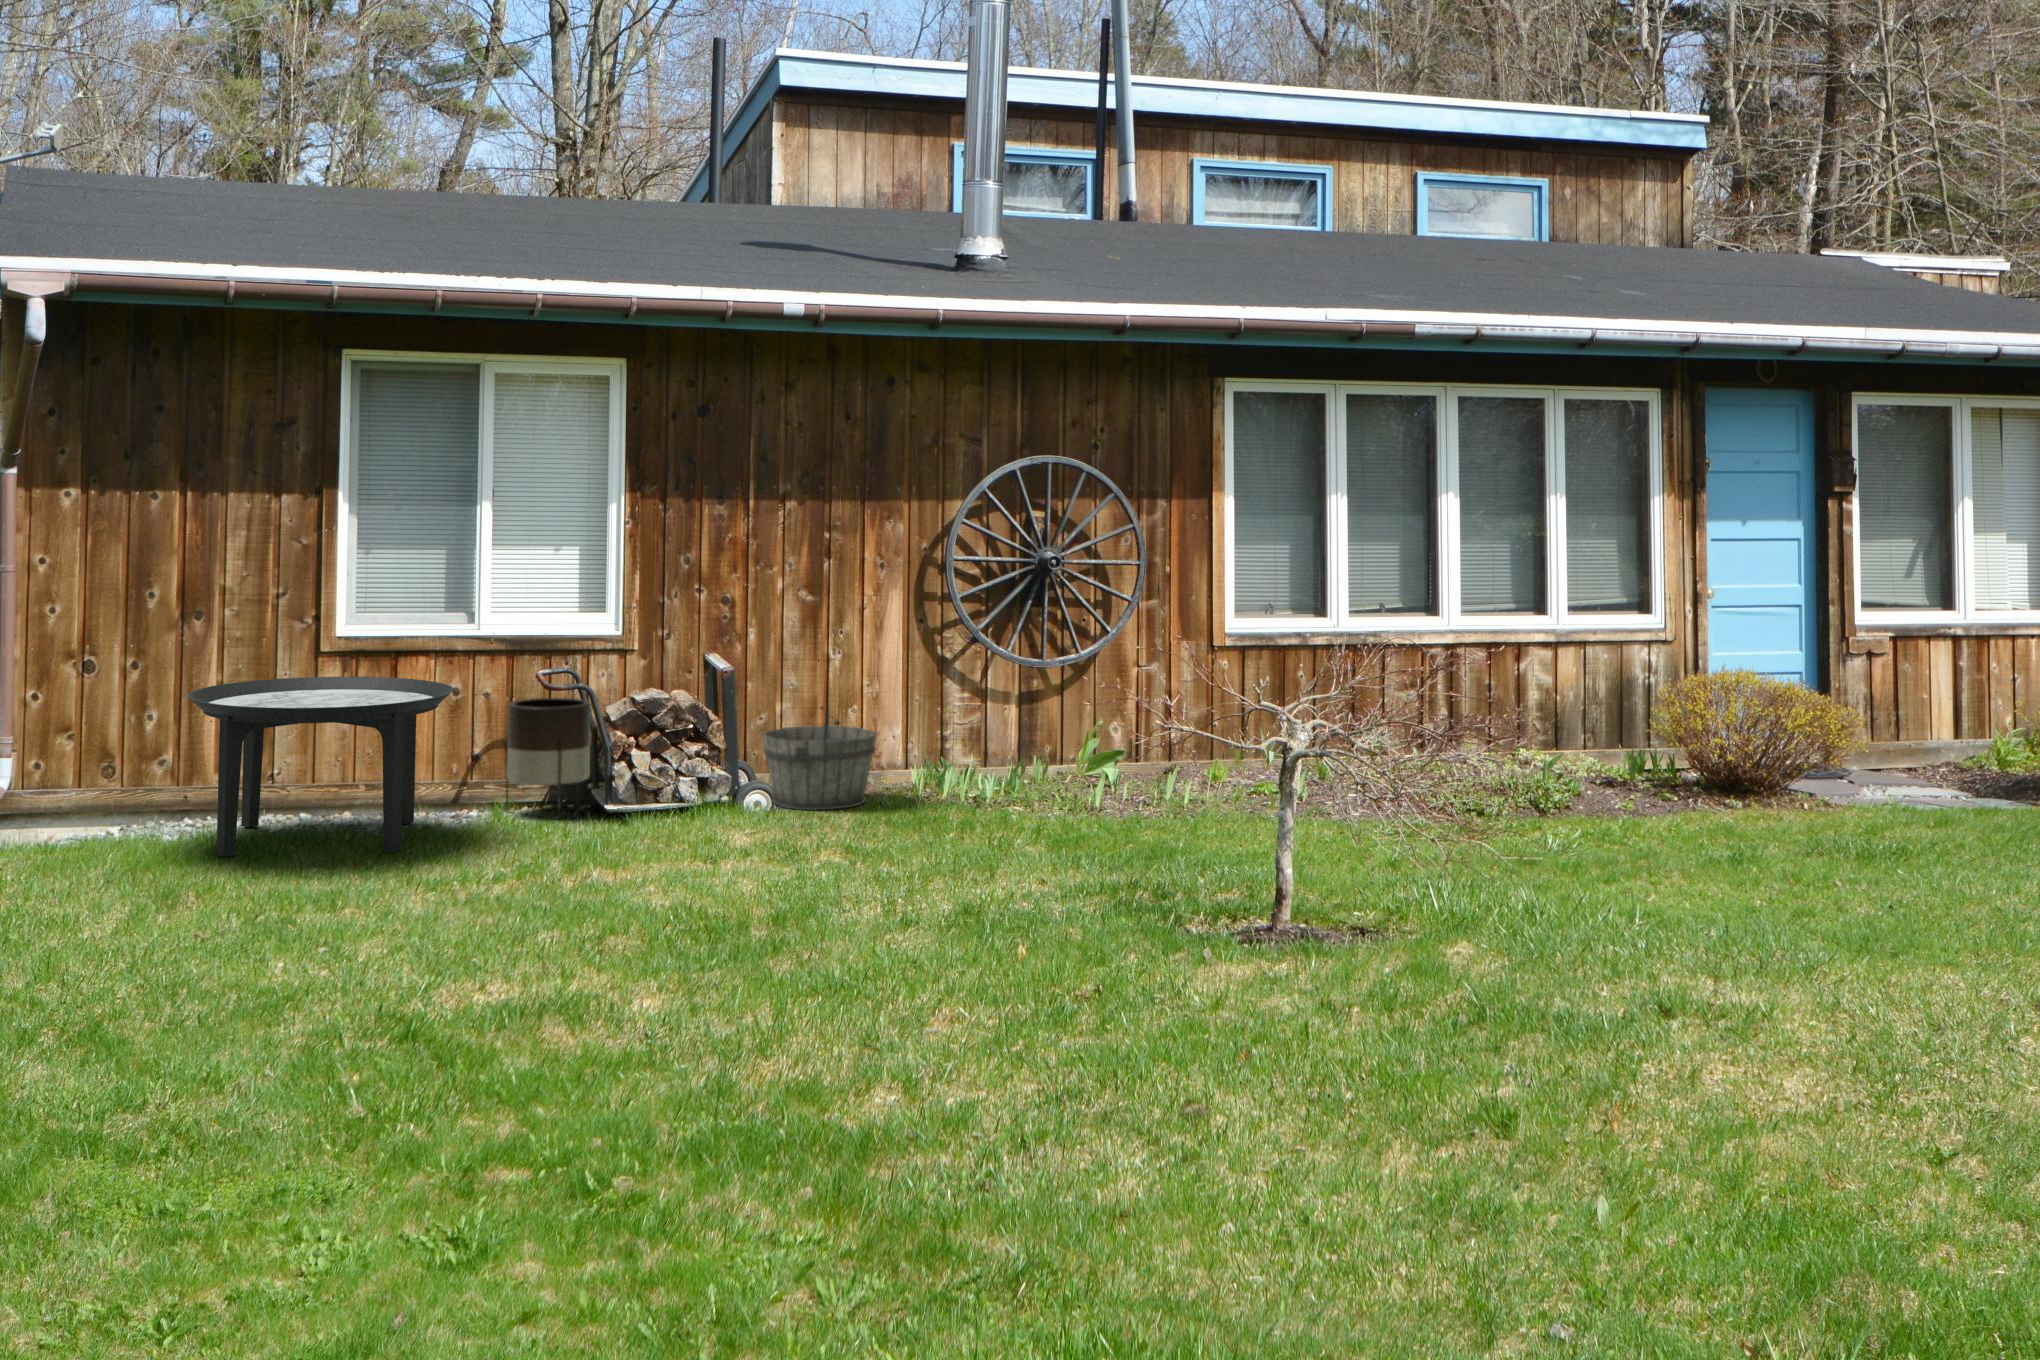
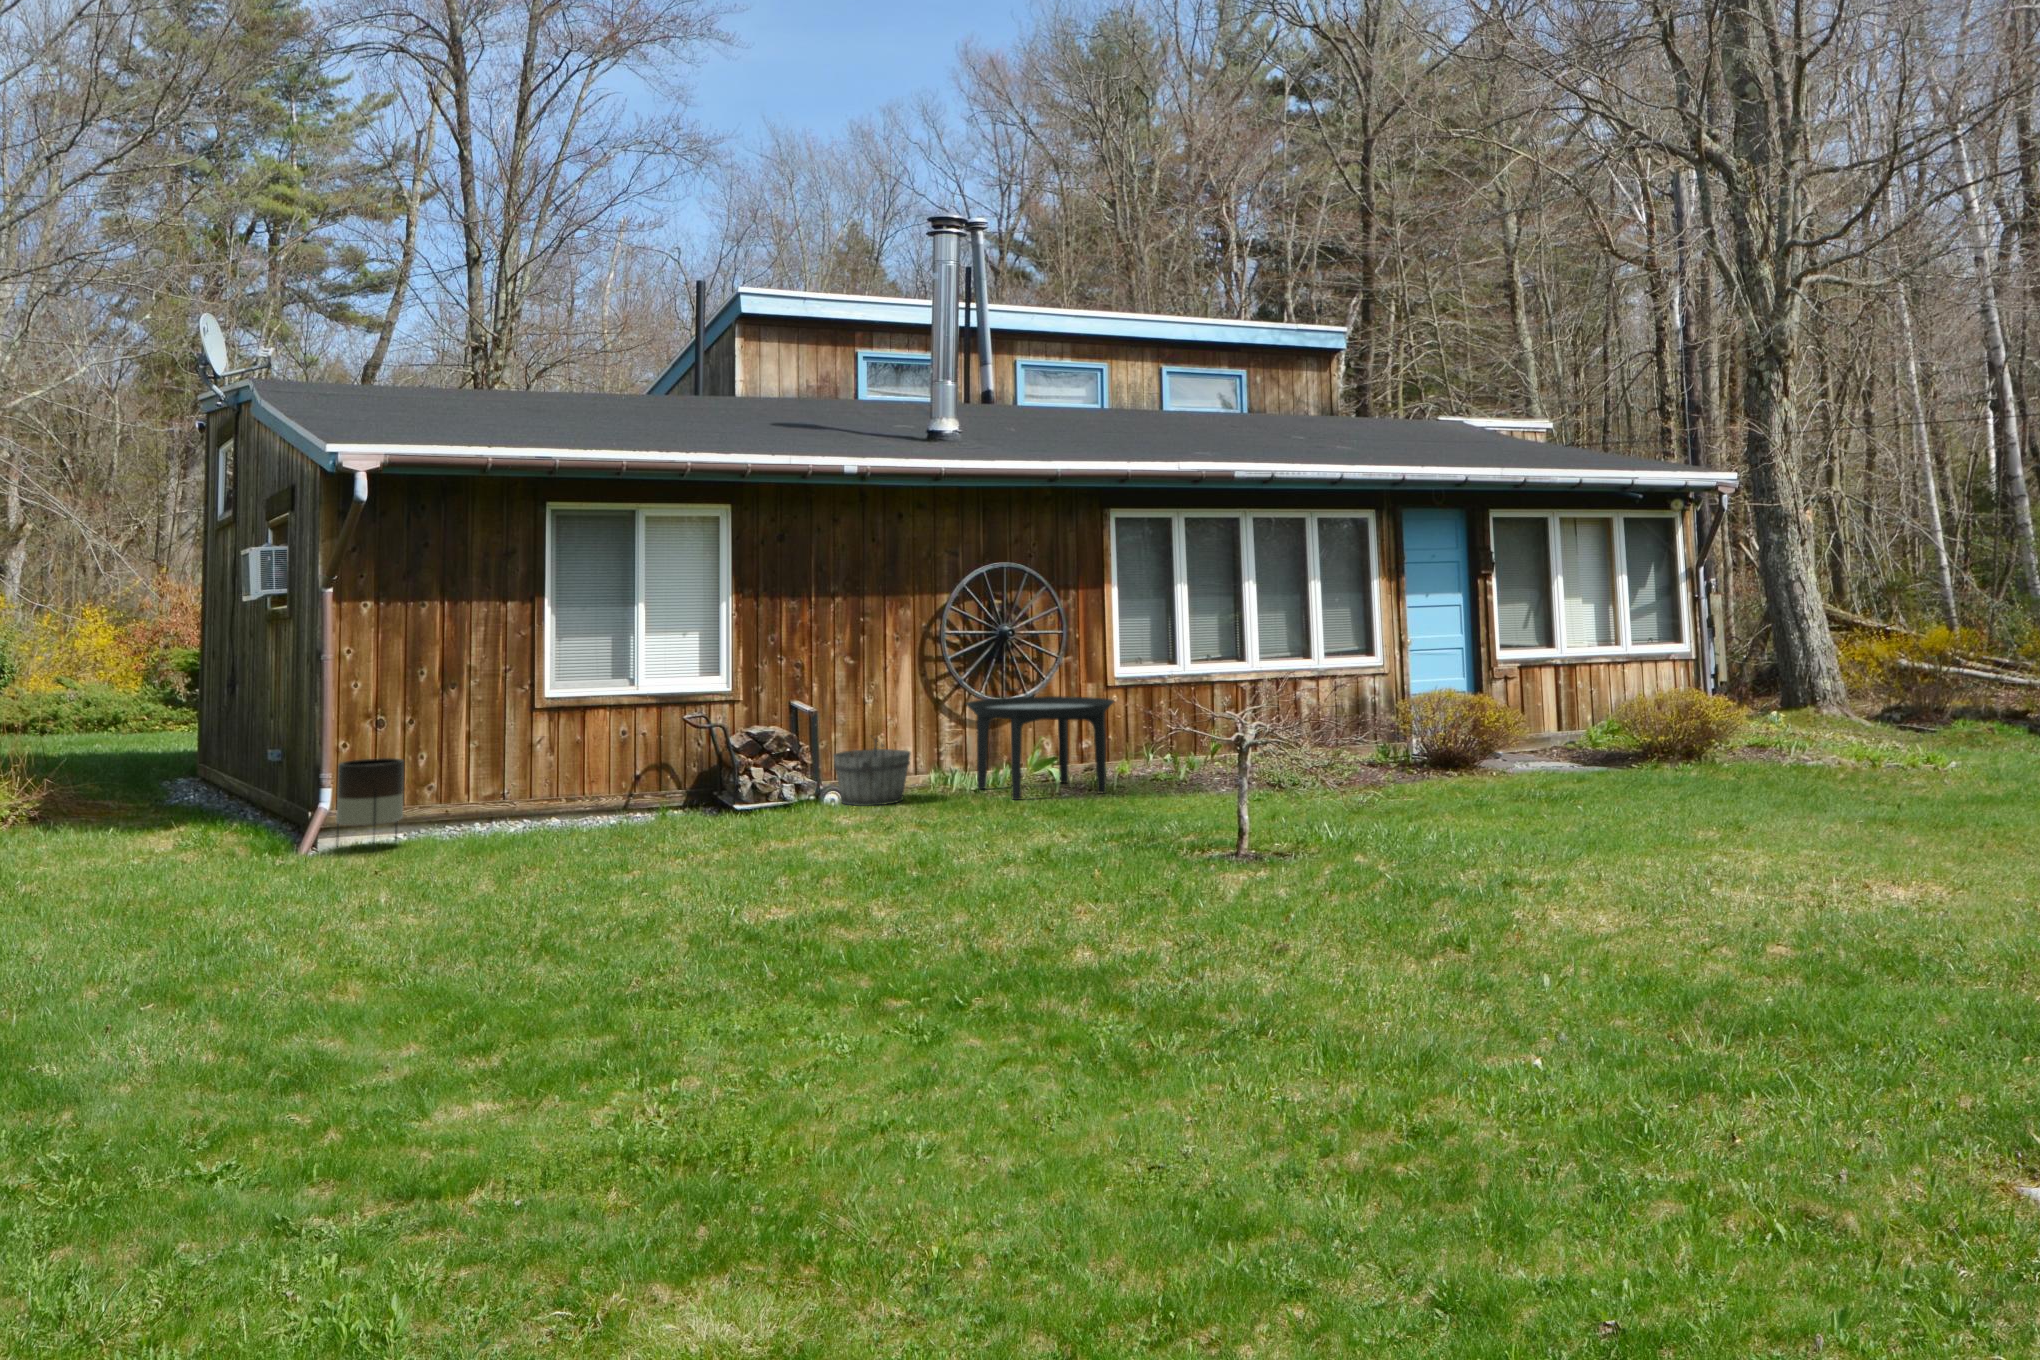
round table: present [187,677,454,857] -> present [966,696,1114,800]
planter: present [506,698,591,819] -> present [336,758,404,846]

